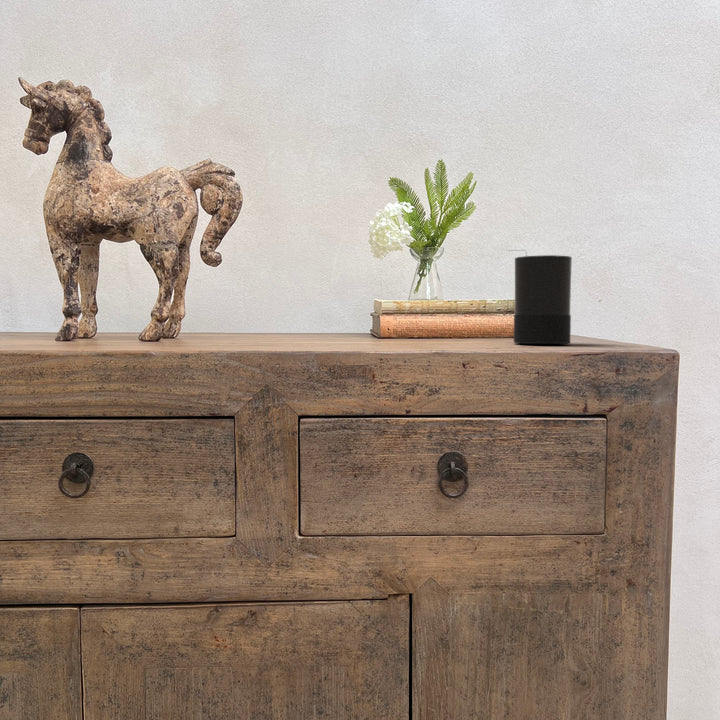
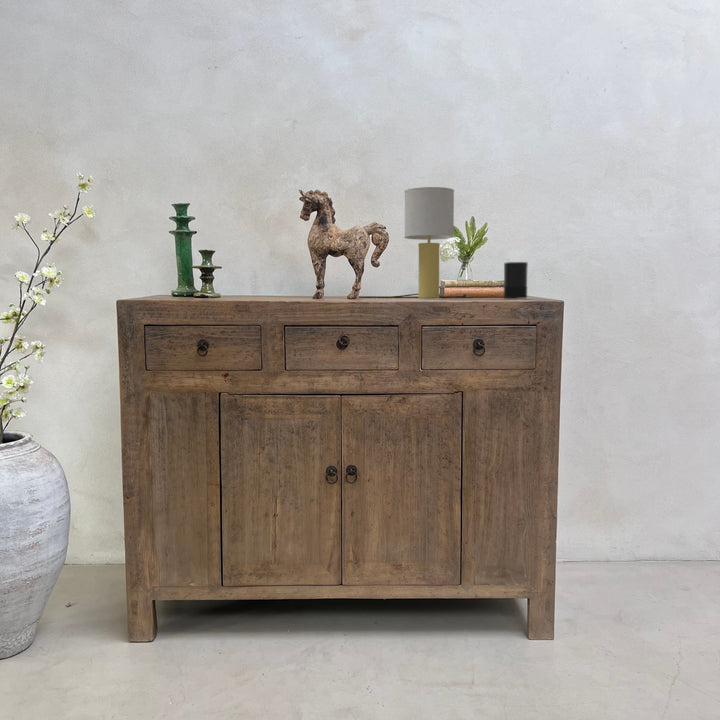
table lamp: none [169,57,431,342] -> present [358,187,467,298]

